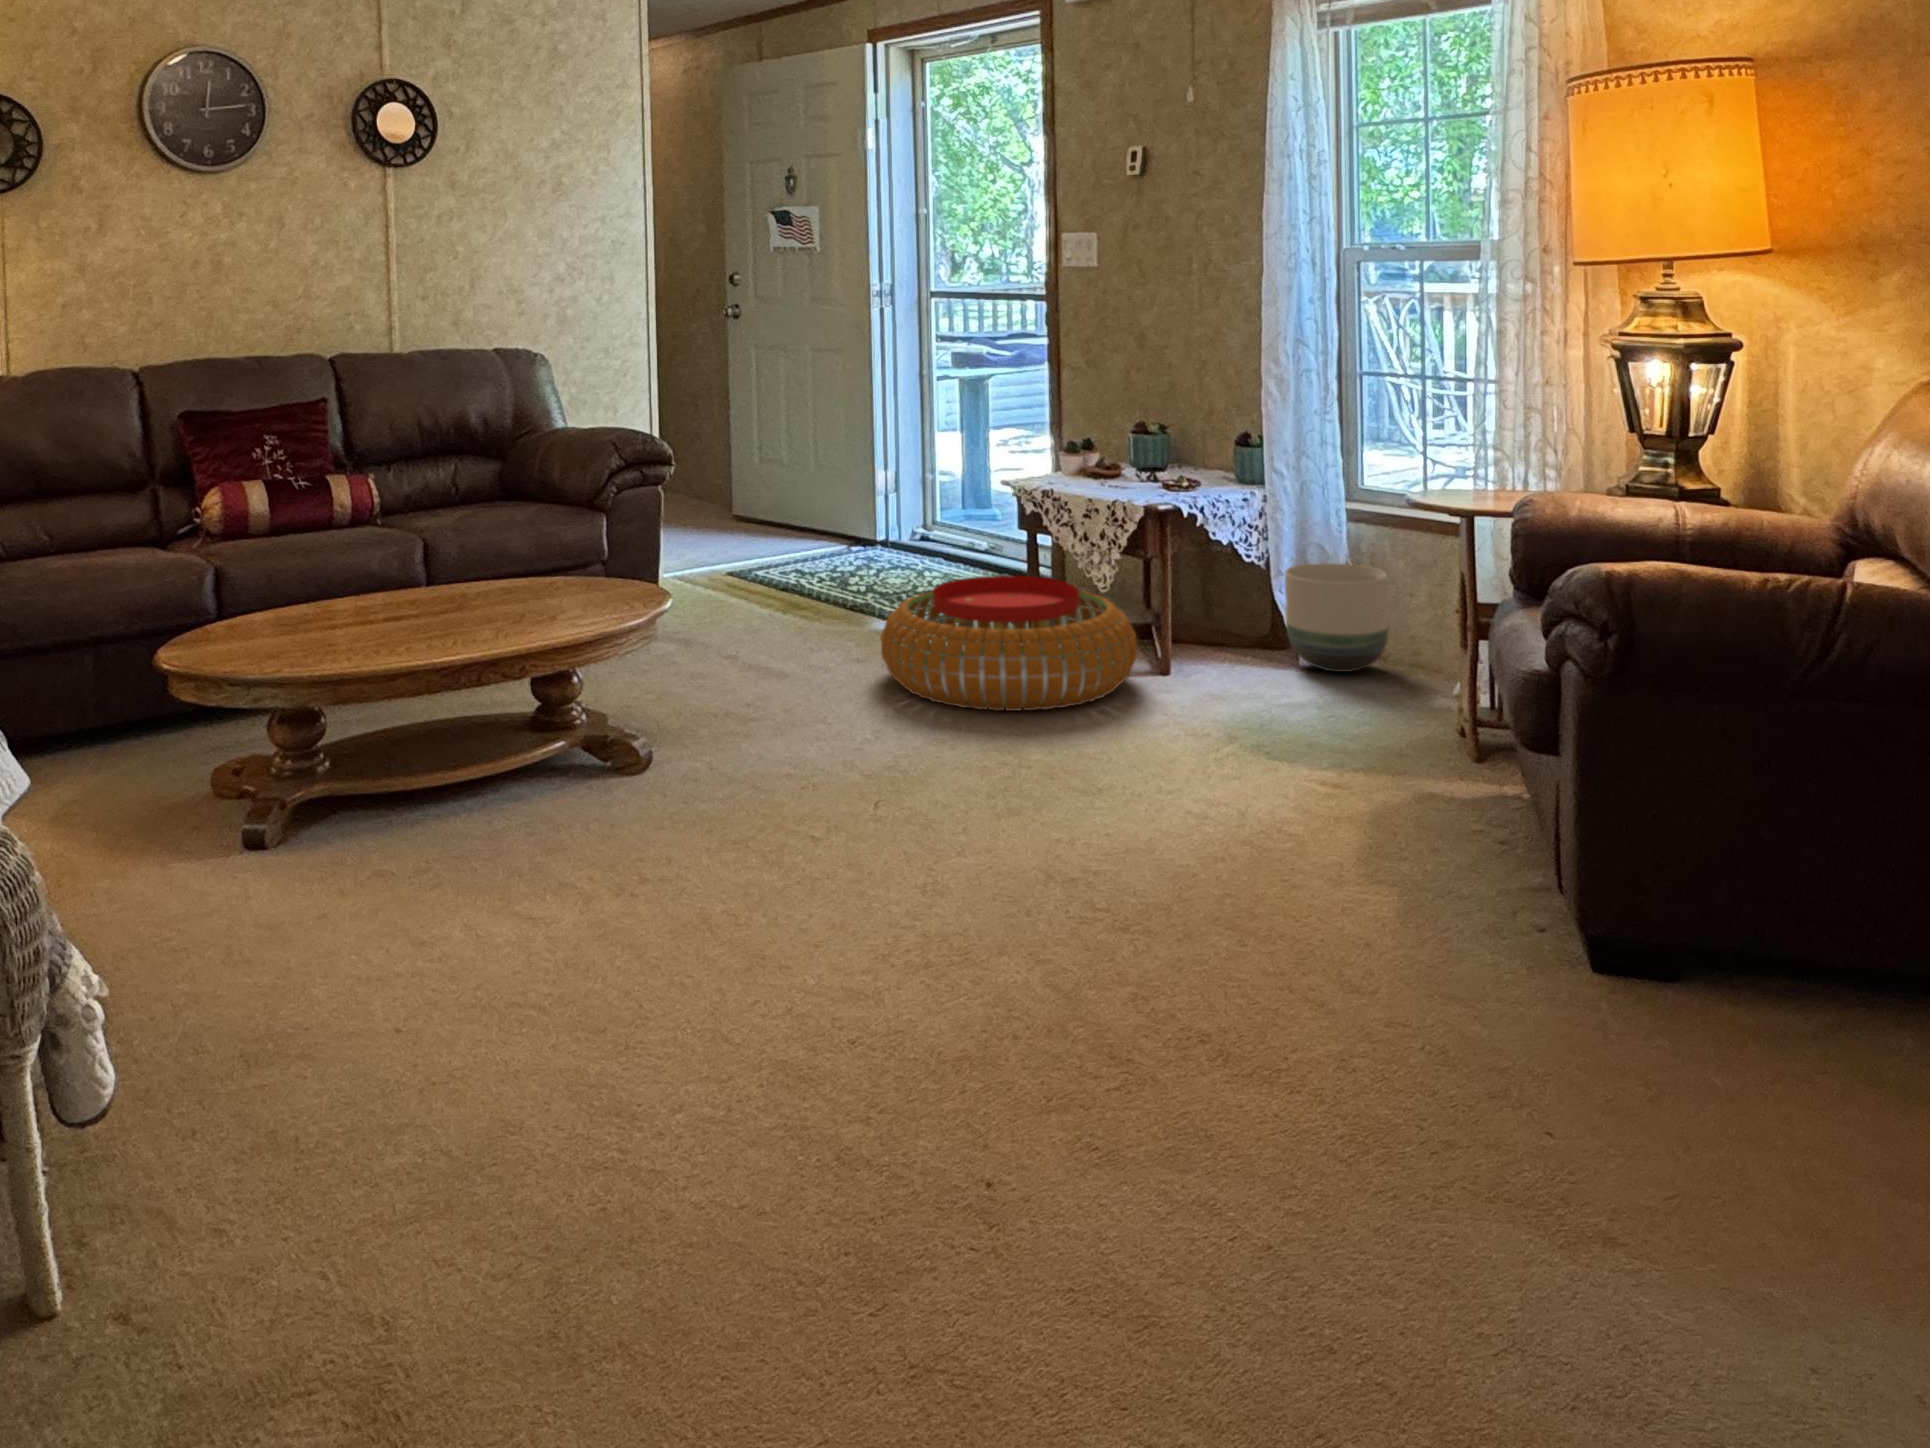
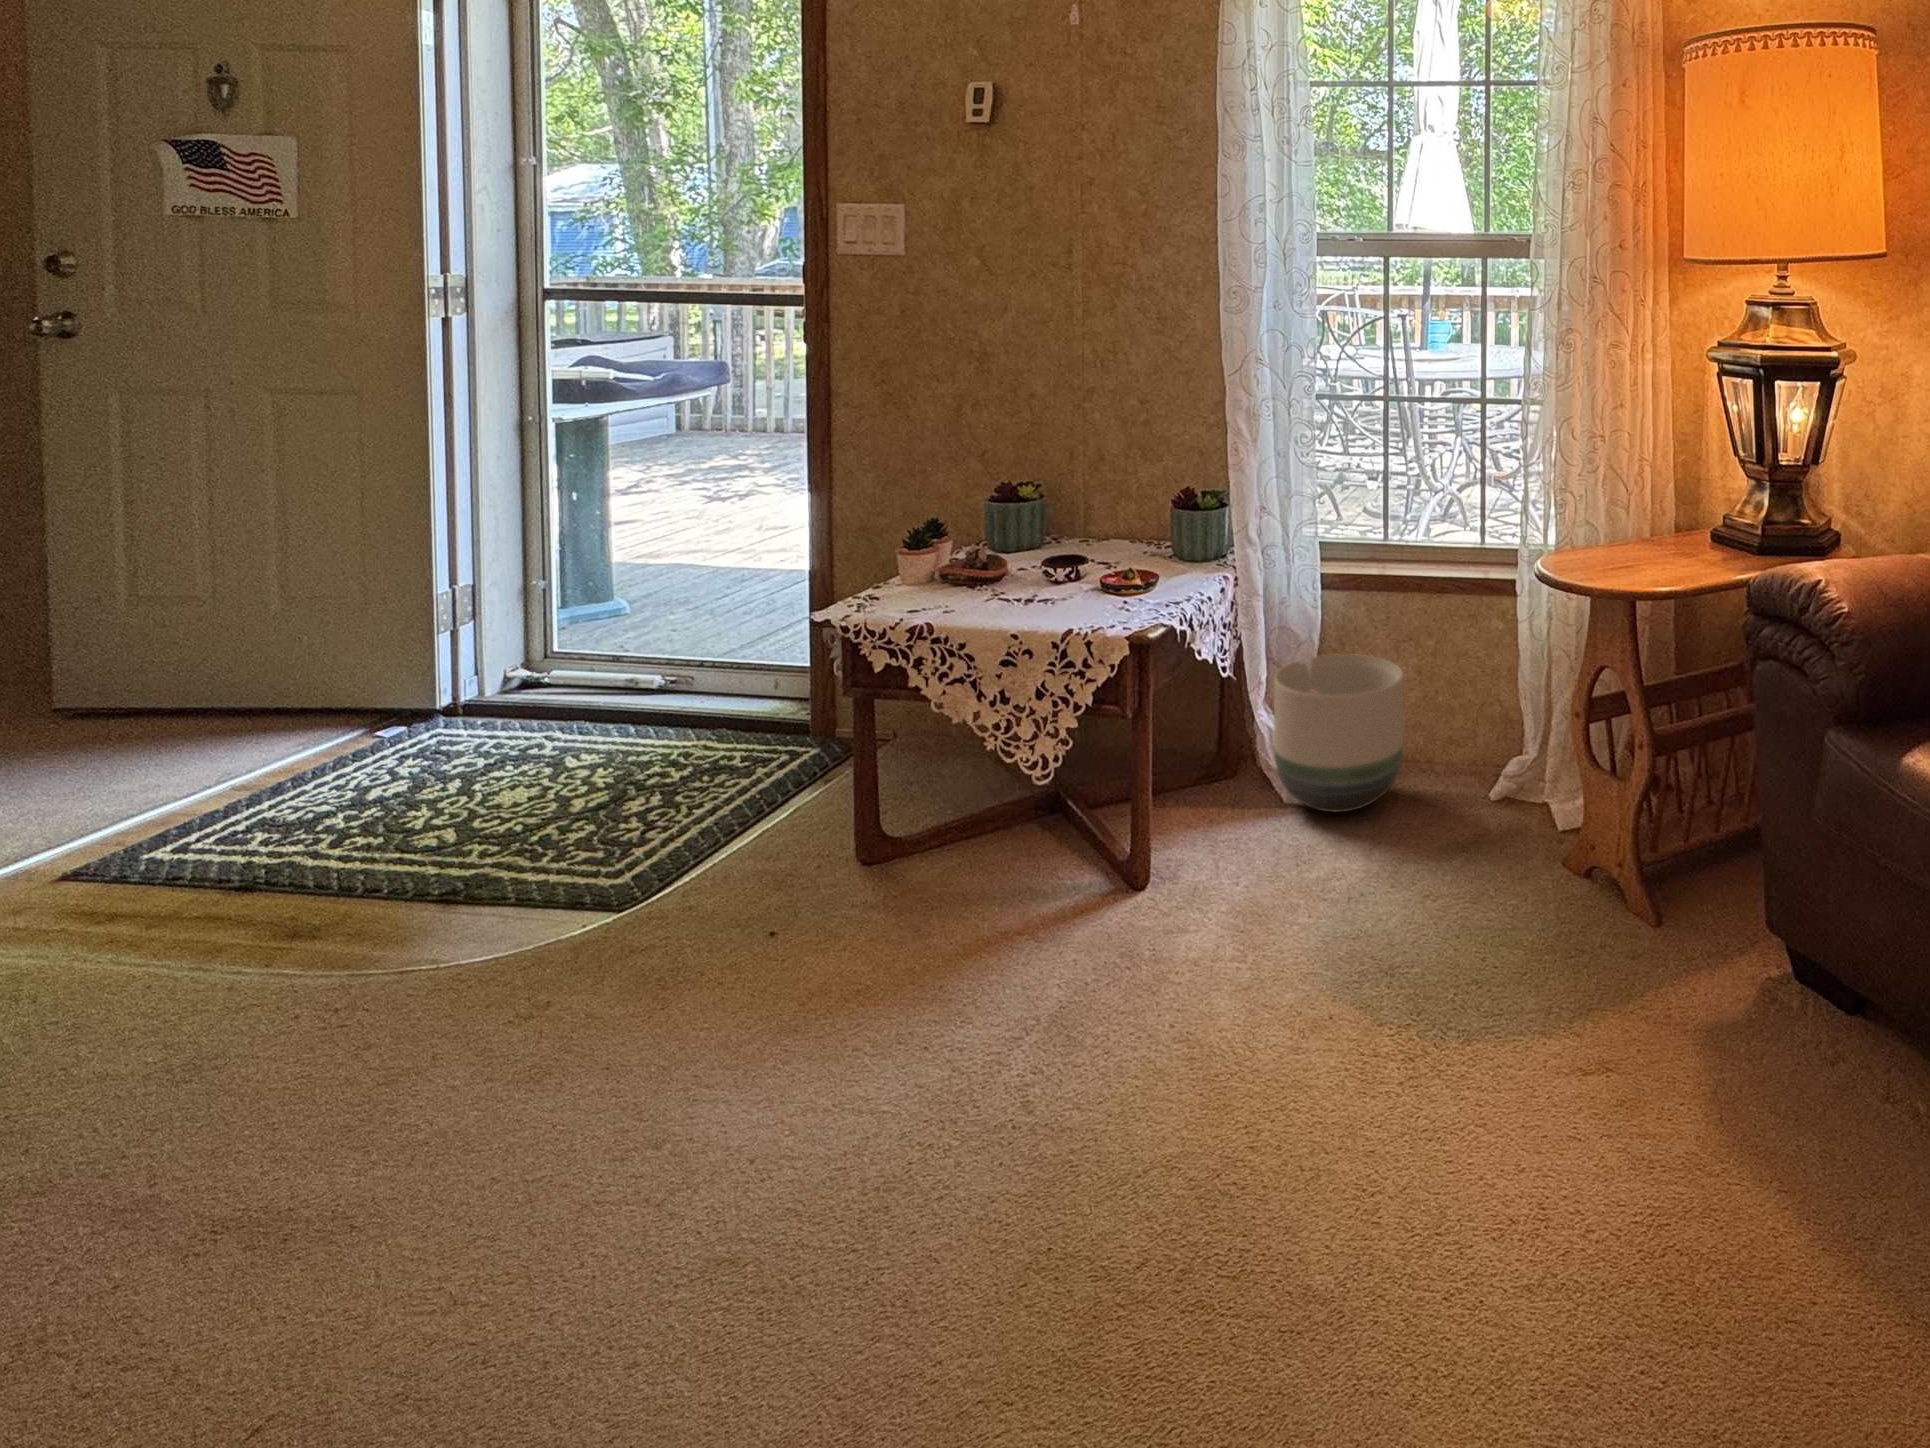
pouf: present [881,575,1137,711] -> none [634,786,1155,1142]

